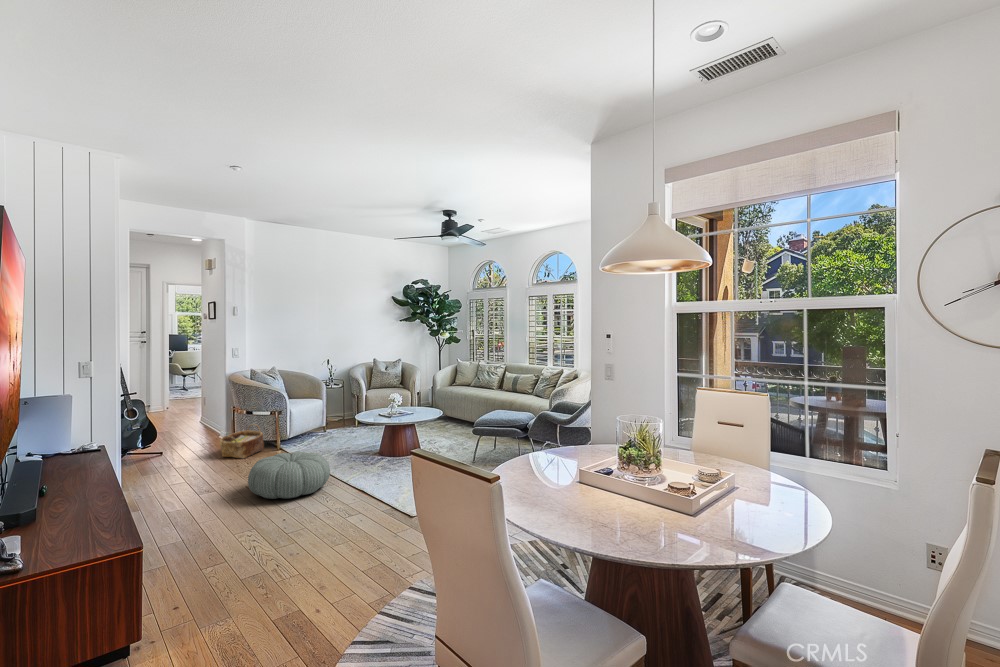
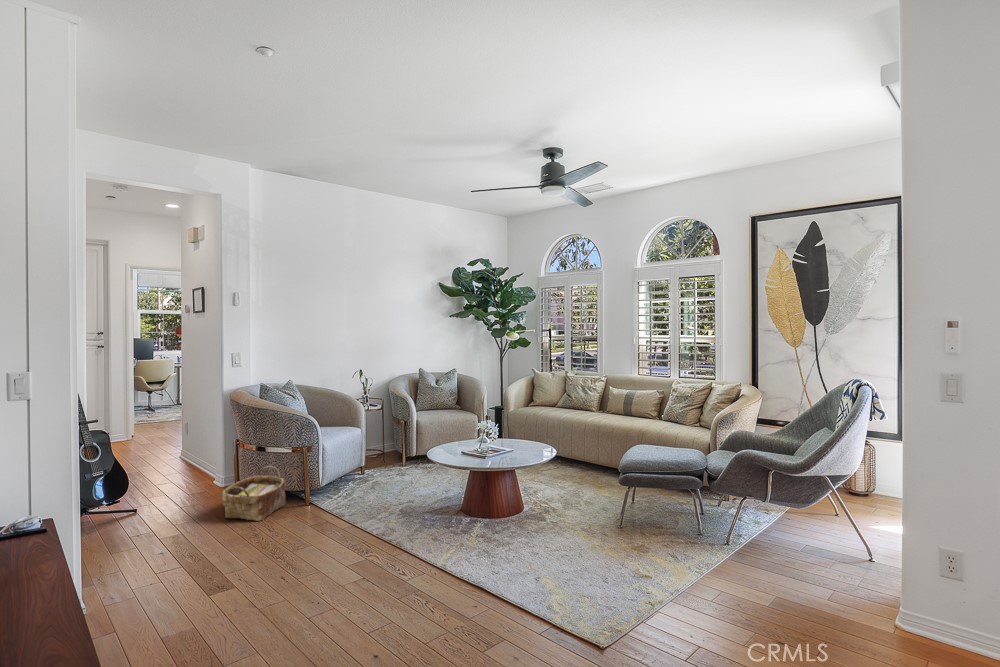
pouf: present [248,452,330,499] -> none [290,517,418,606]

